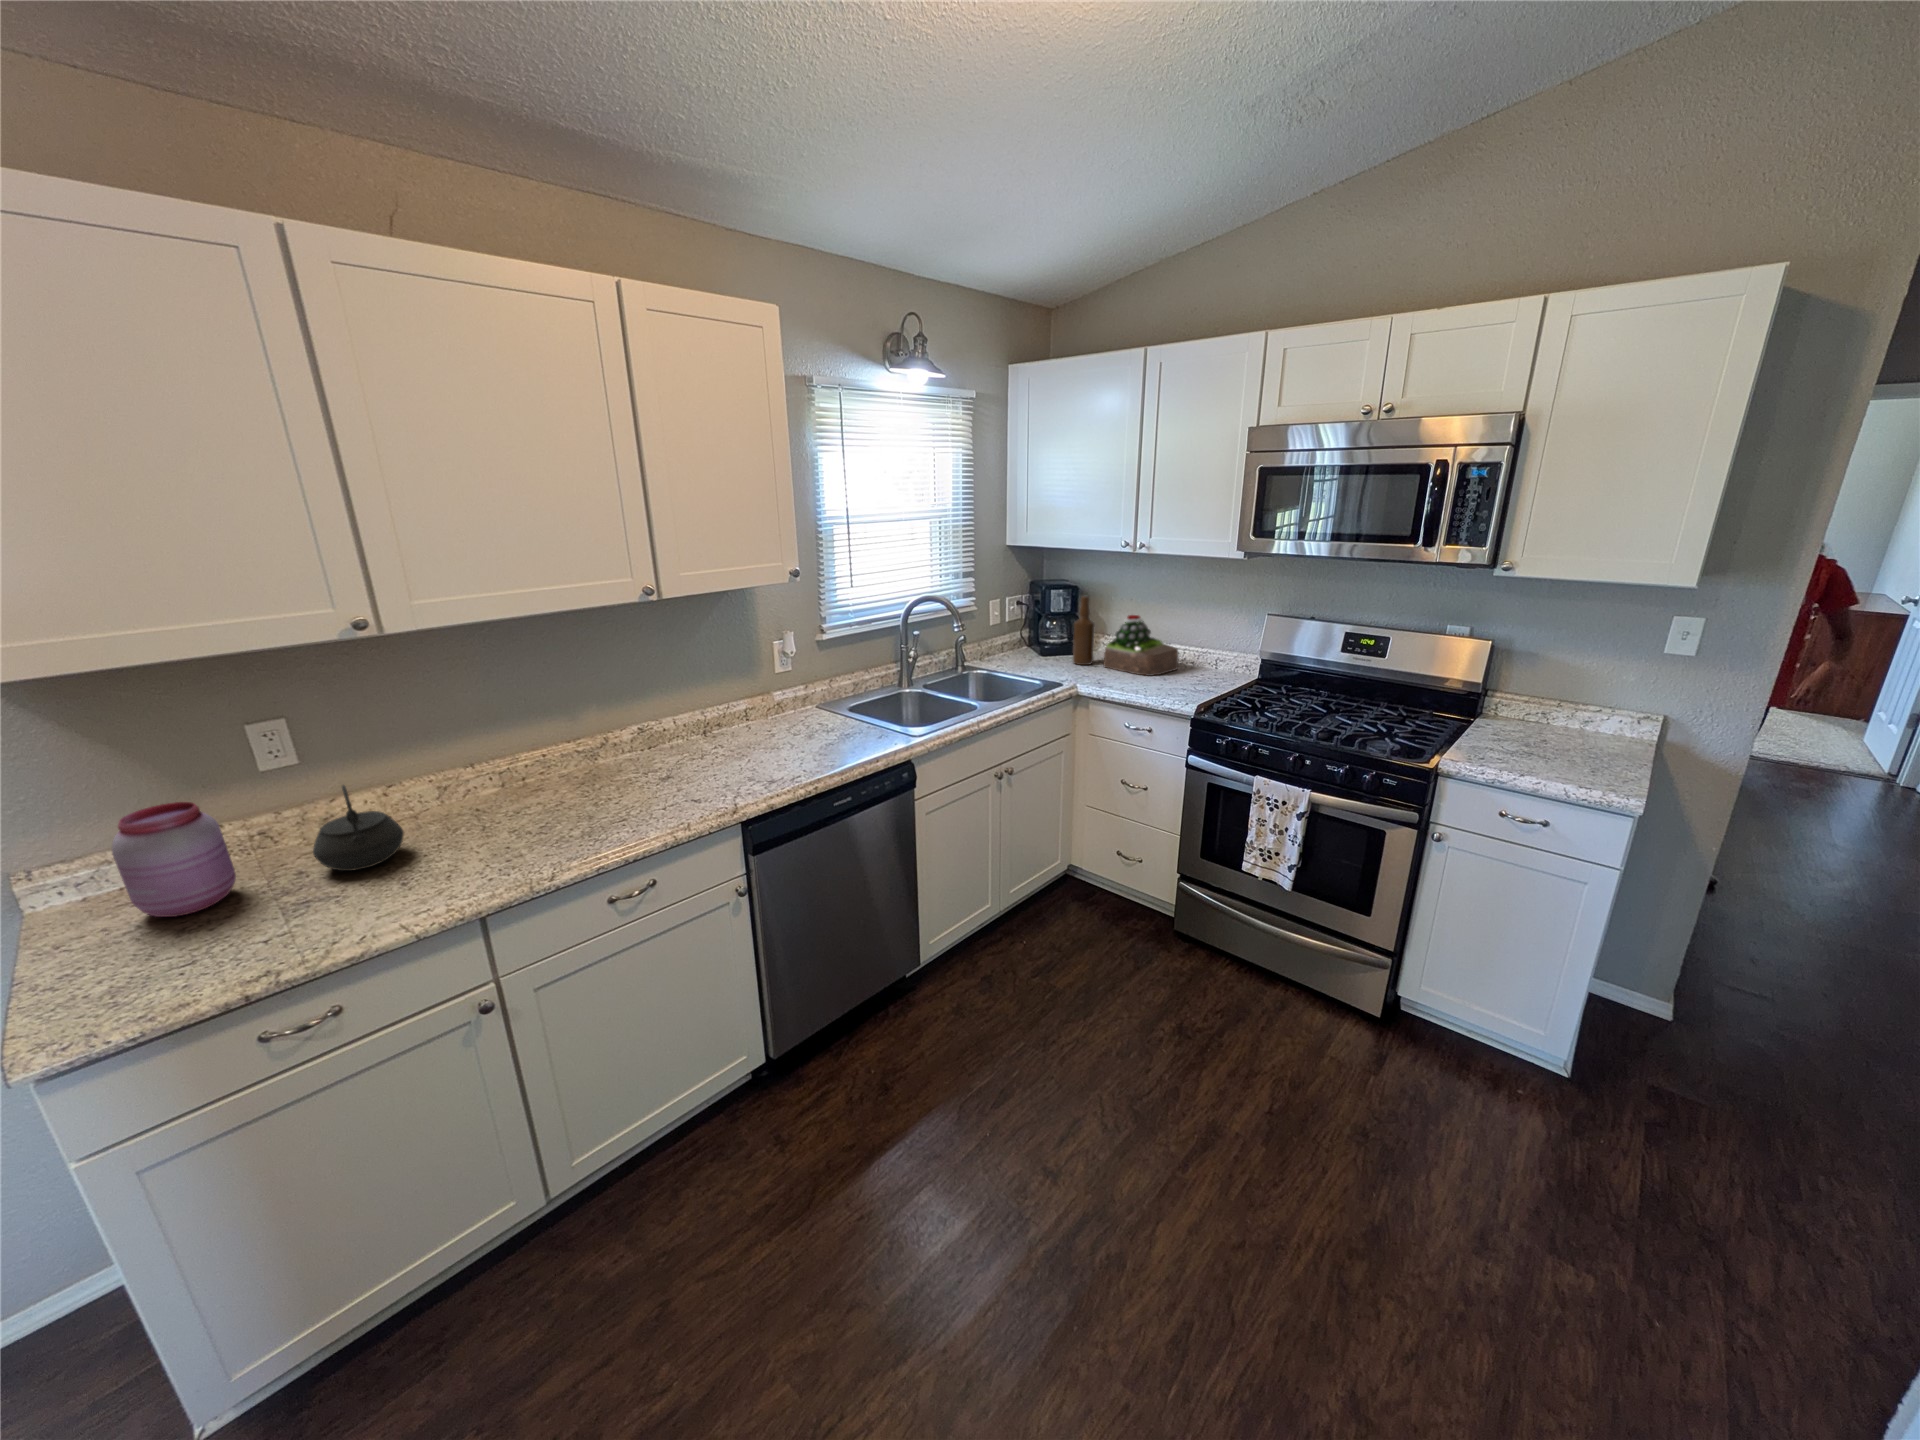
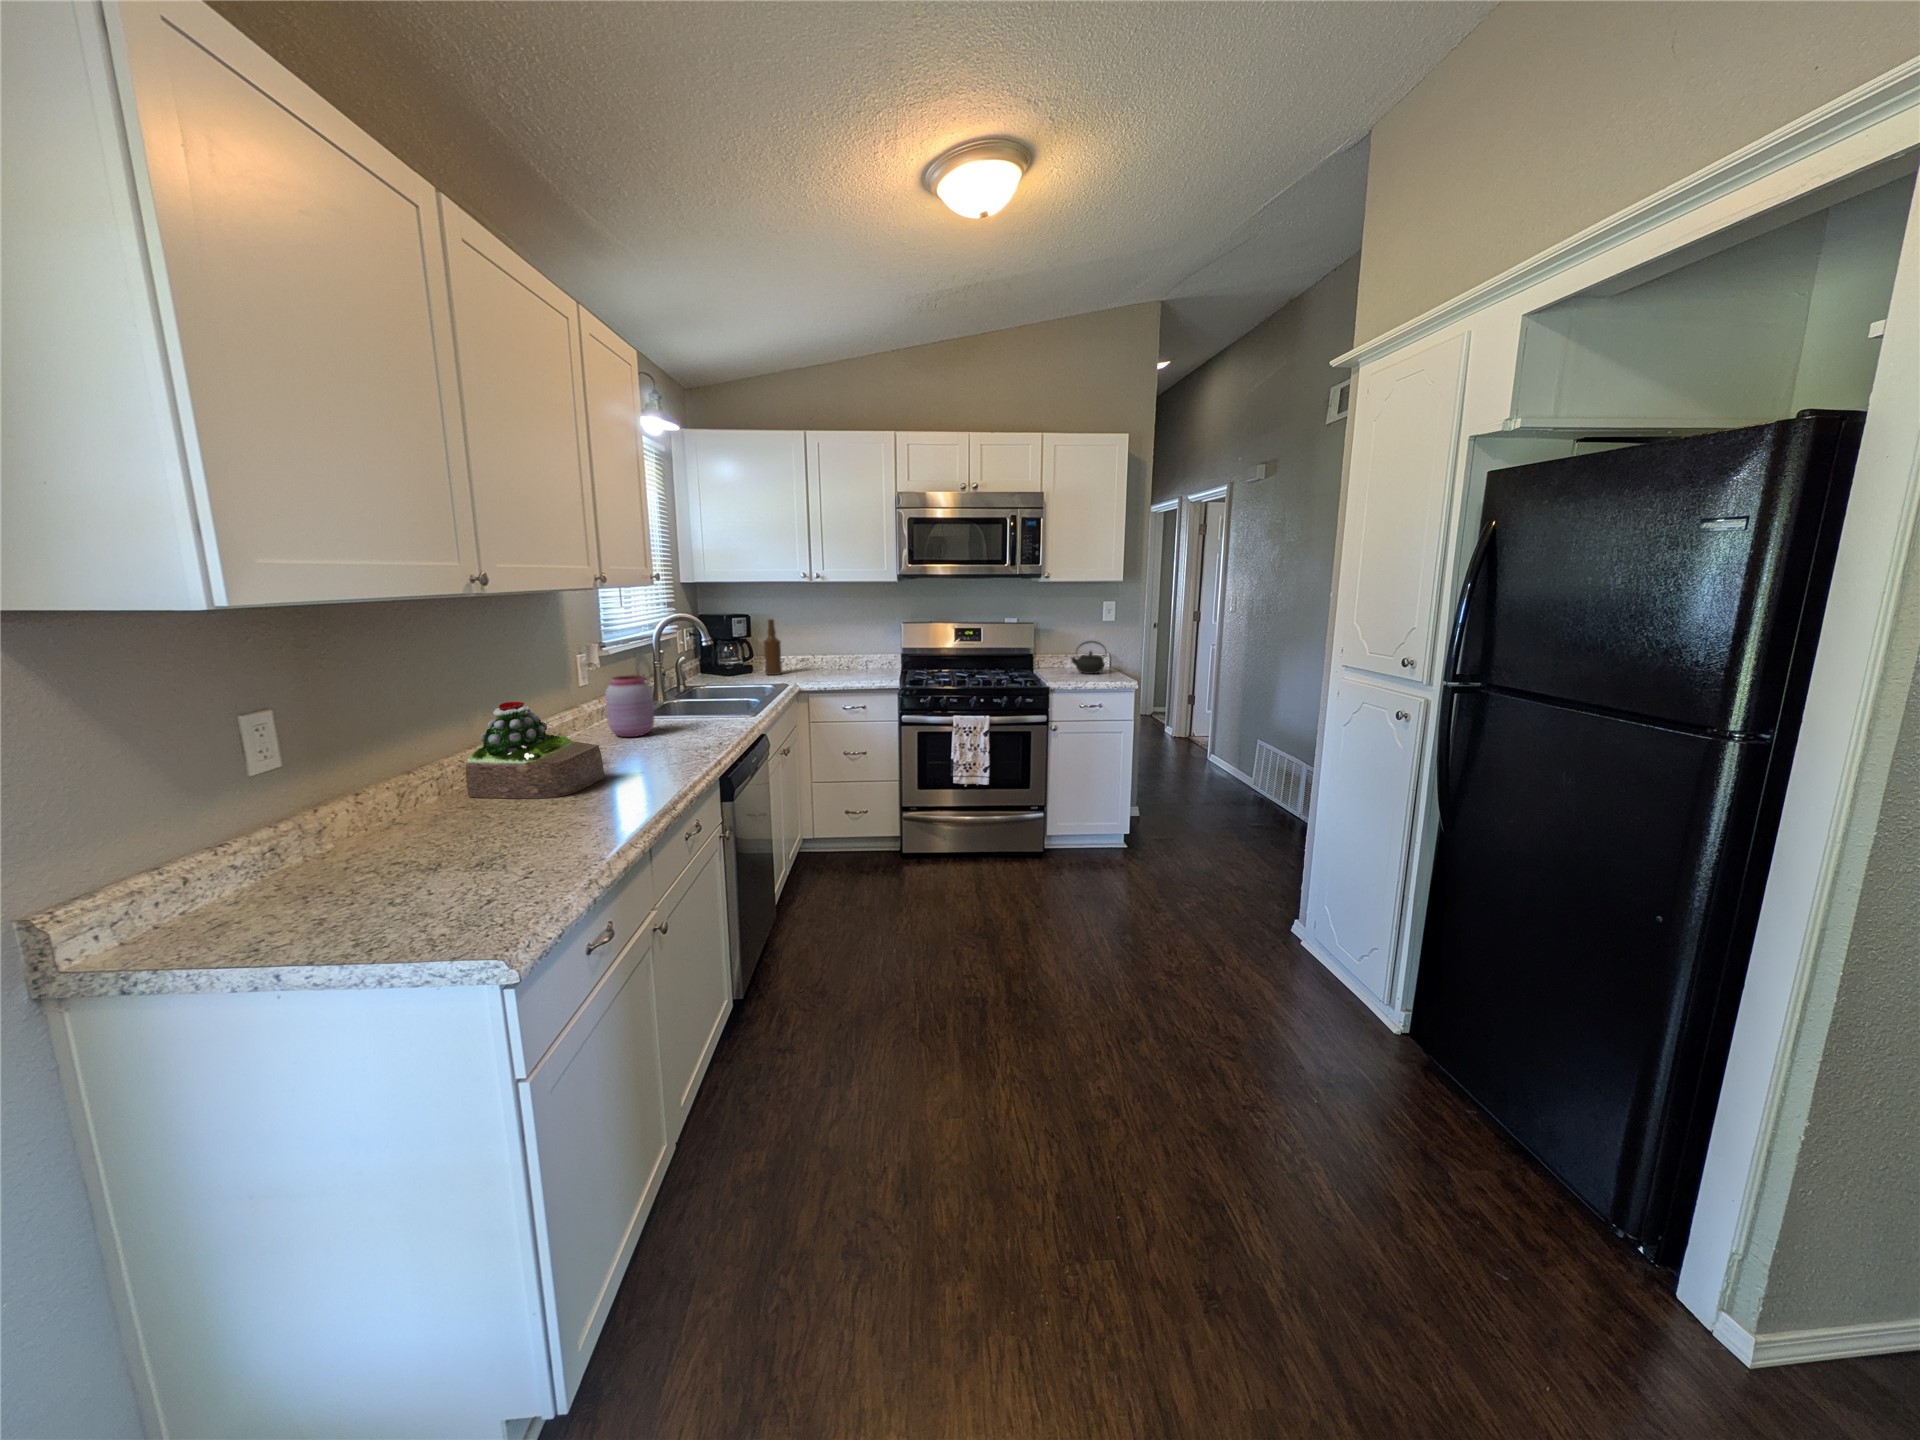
succulent plant: present [1104,615,1178,676] -> present [466,702,604,798]
kettle: present [313,785,404,871] -> present [1071,641,1106,674]
jar: present [112,802,236,917] -> present [605,675,654,737]

